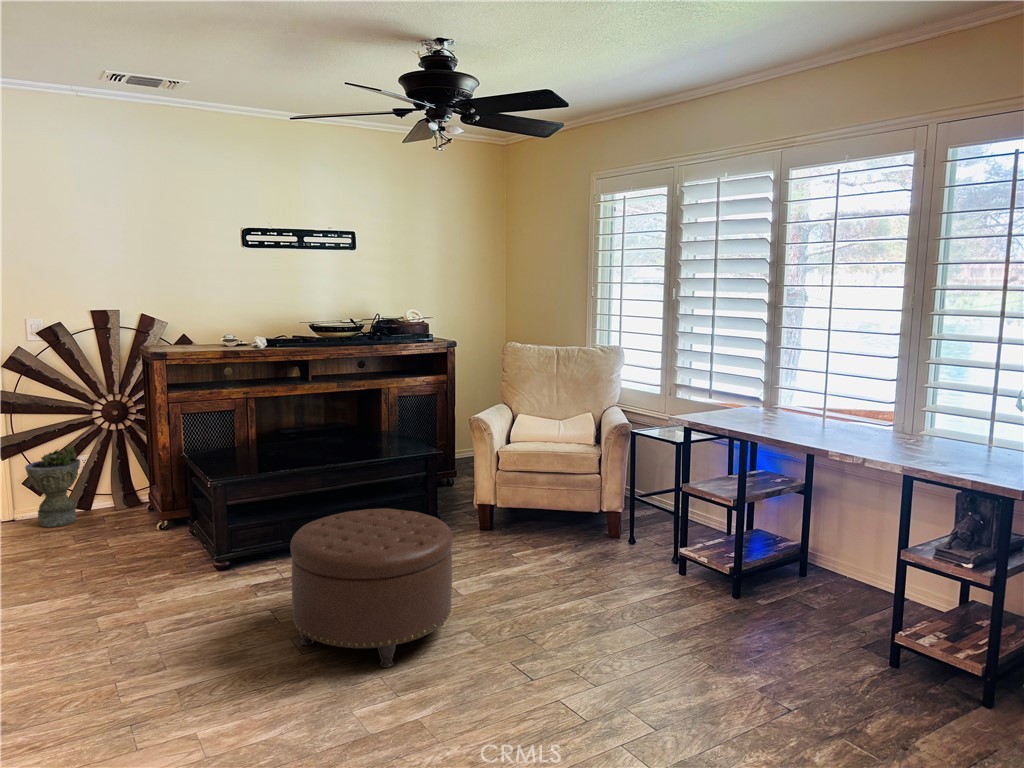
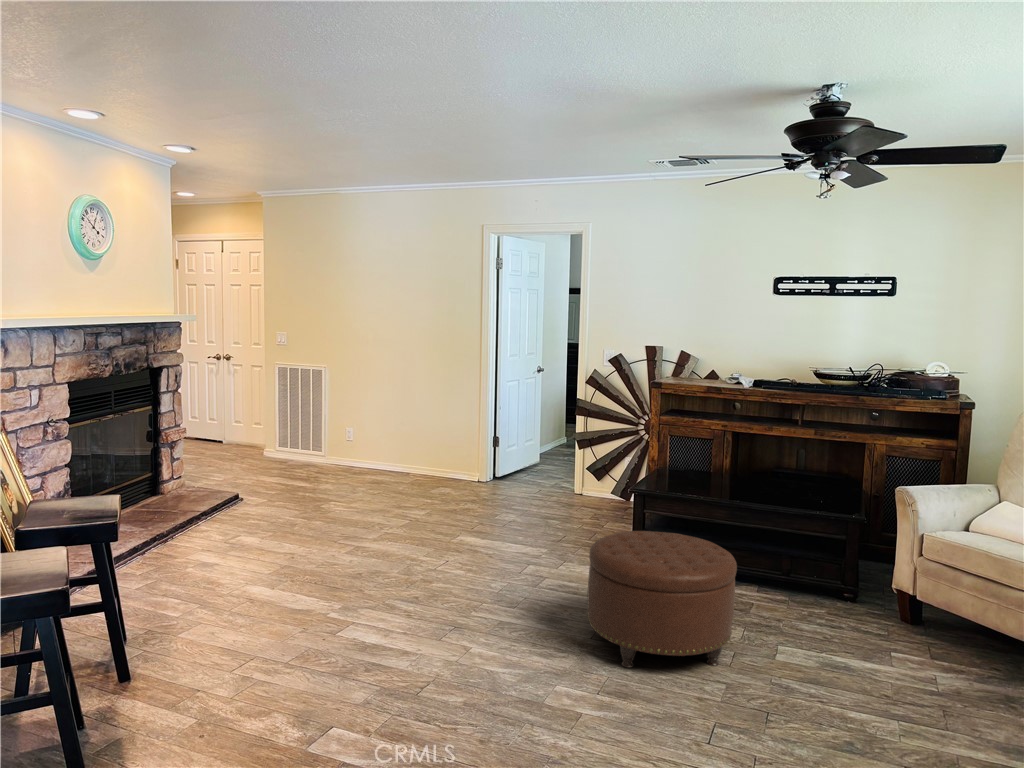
planter: present [25,447,80,527] -> none [584,448,620,507]

